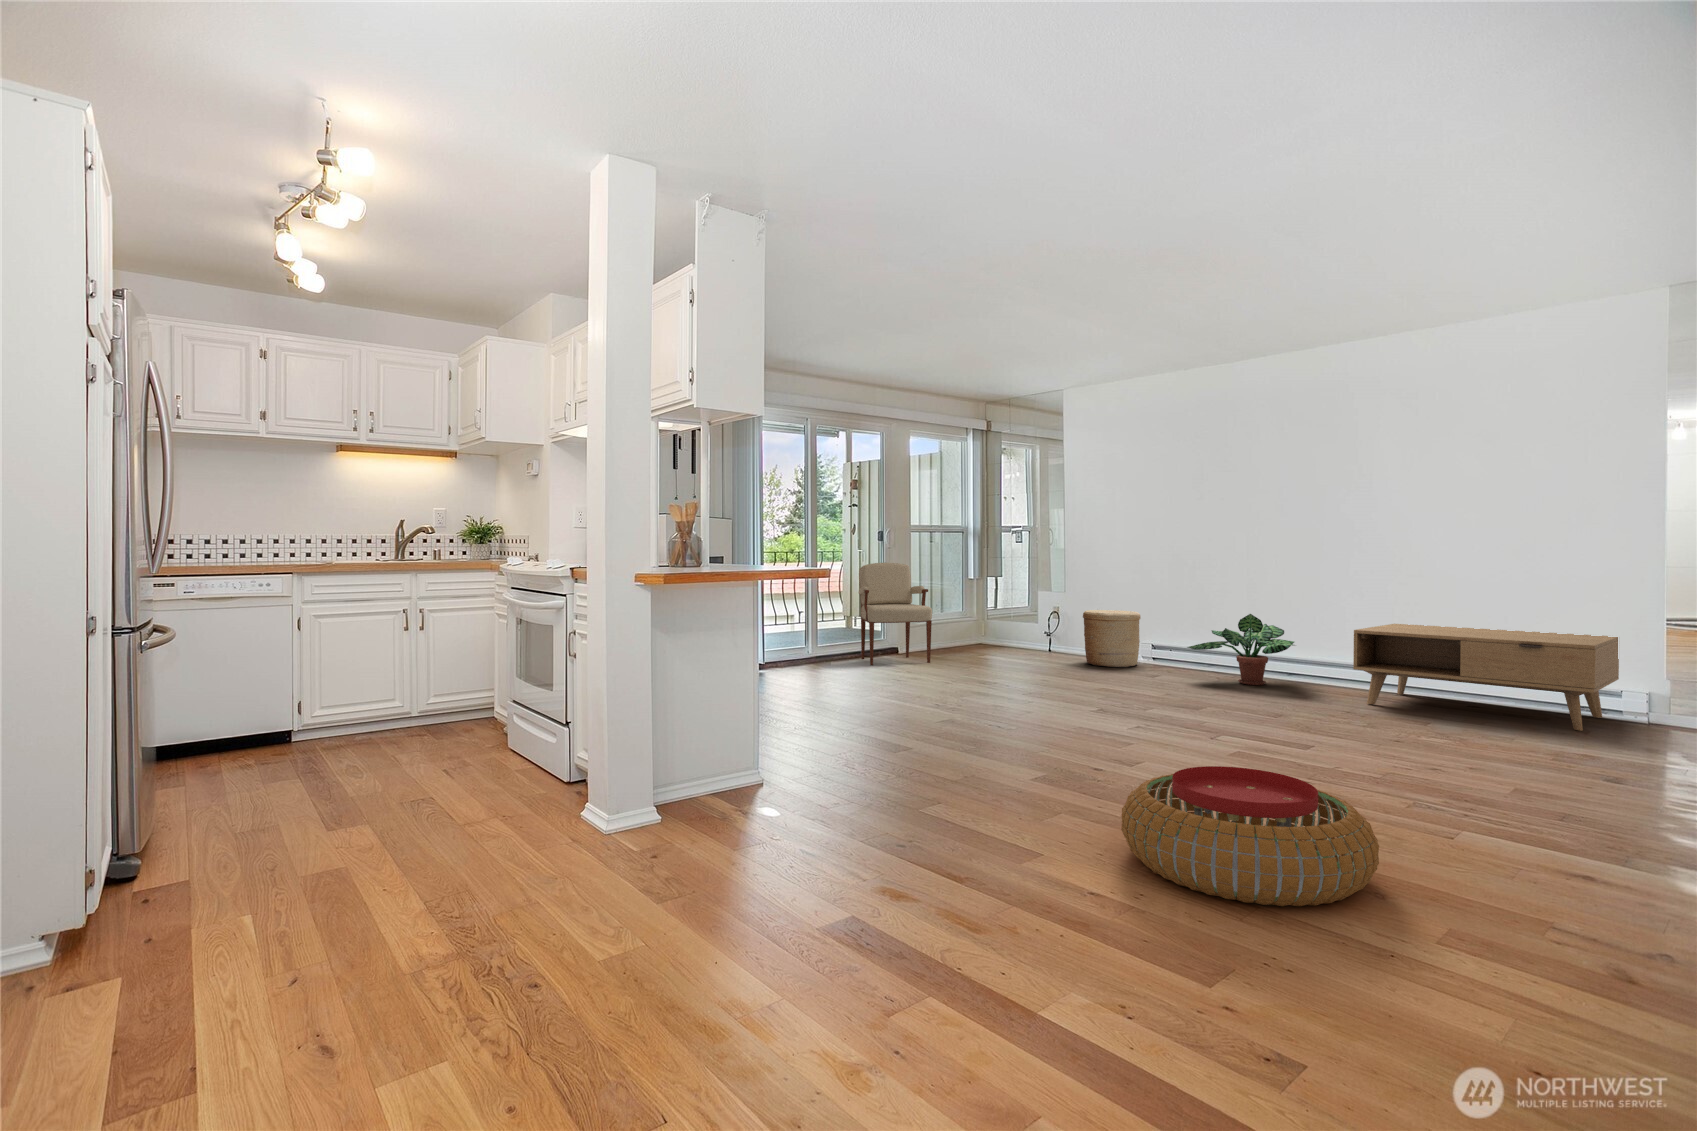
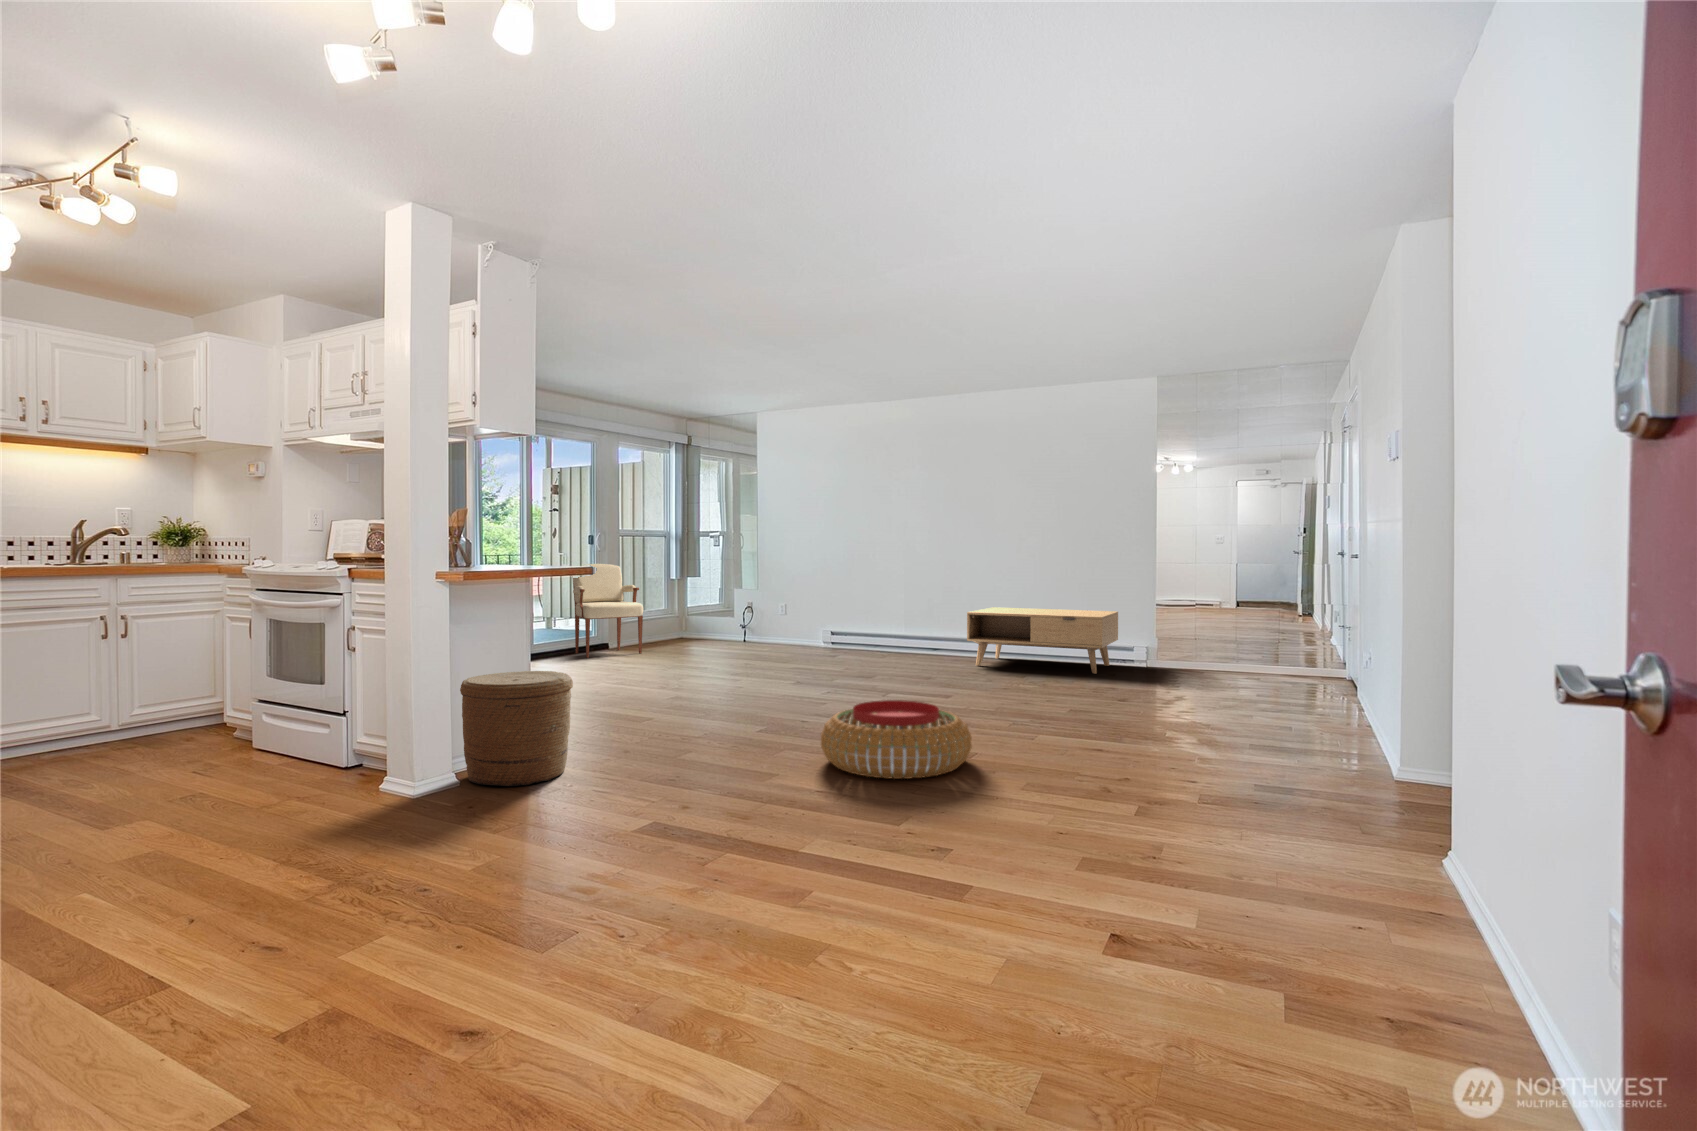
woven basket: present [1083,610,1141,667] -> present [460,671,573,786]
potted plant: present [1187,614,1294,685] -> none [854,602,932,657]

